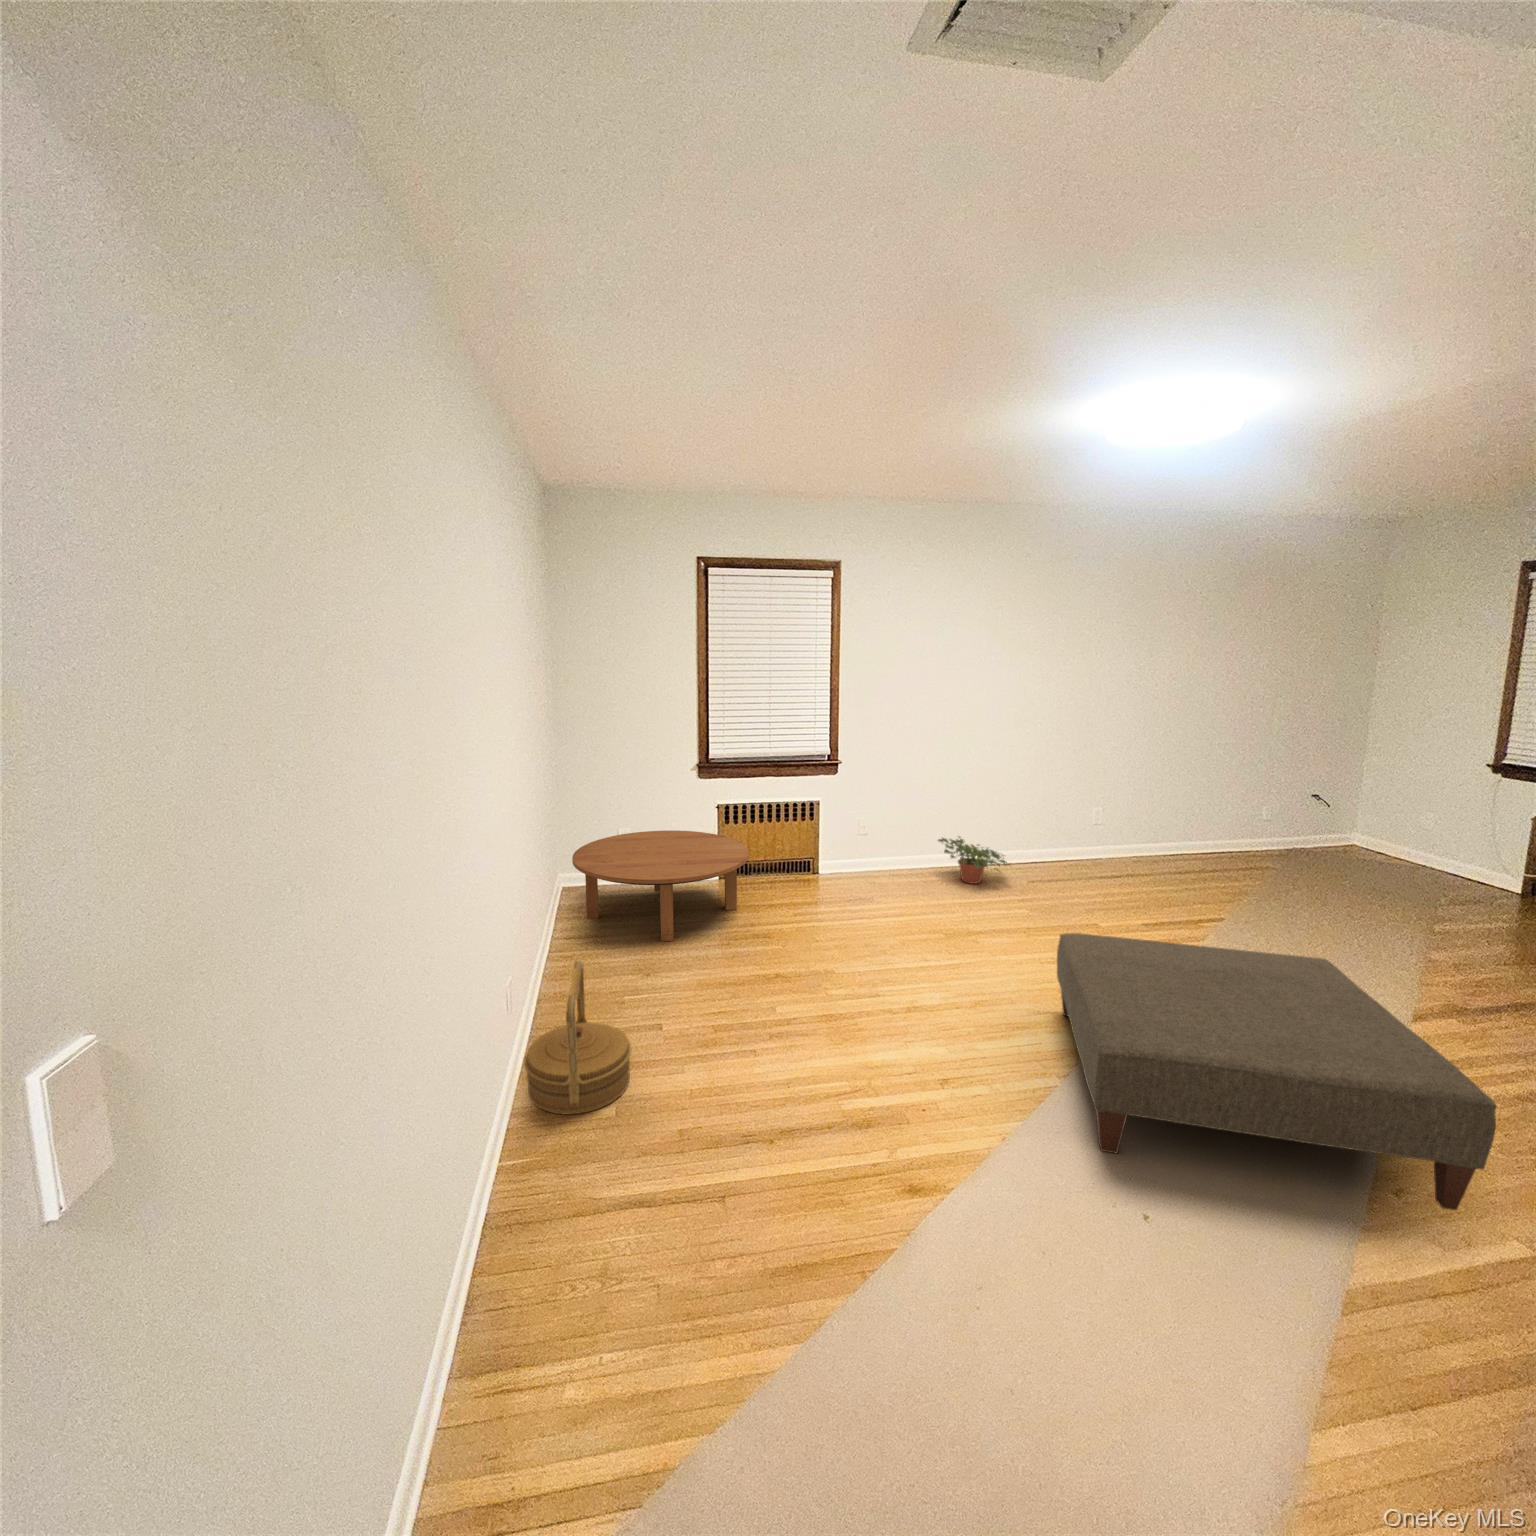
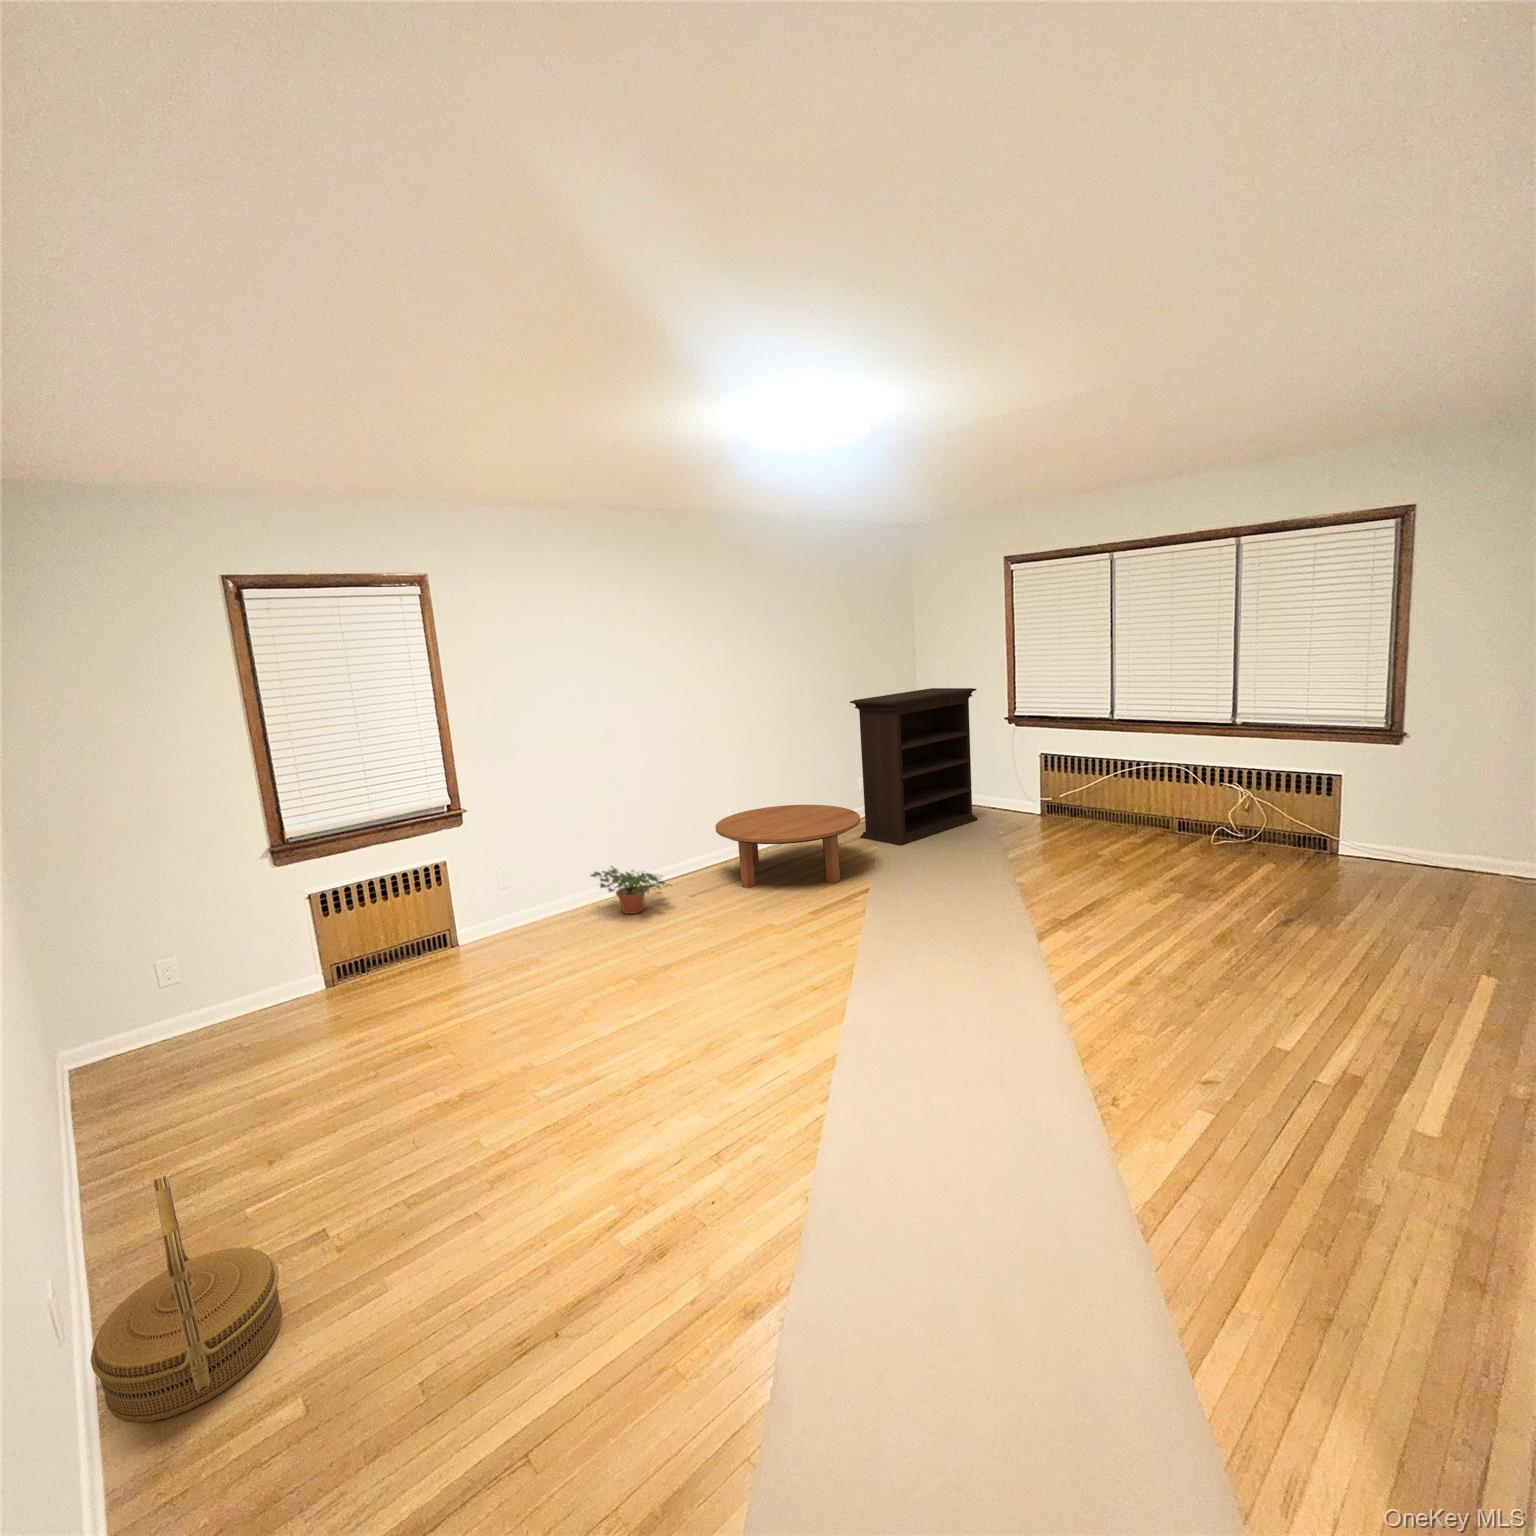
bookshelf: none [1243,715,1447,886] -> present [850,688,978,846]
coffee table: present [572,830,749,942] -> present [715,805,860,888]
ottoman: present [1057,933,1497,1210] -> none [751,907,1107,1150]

